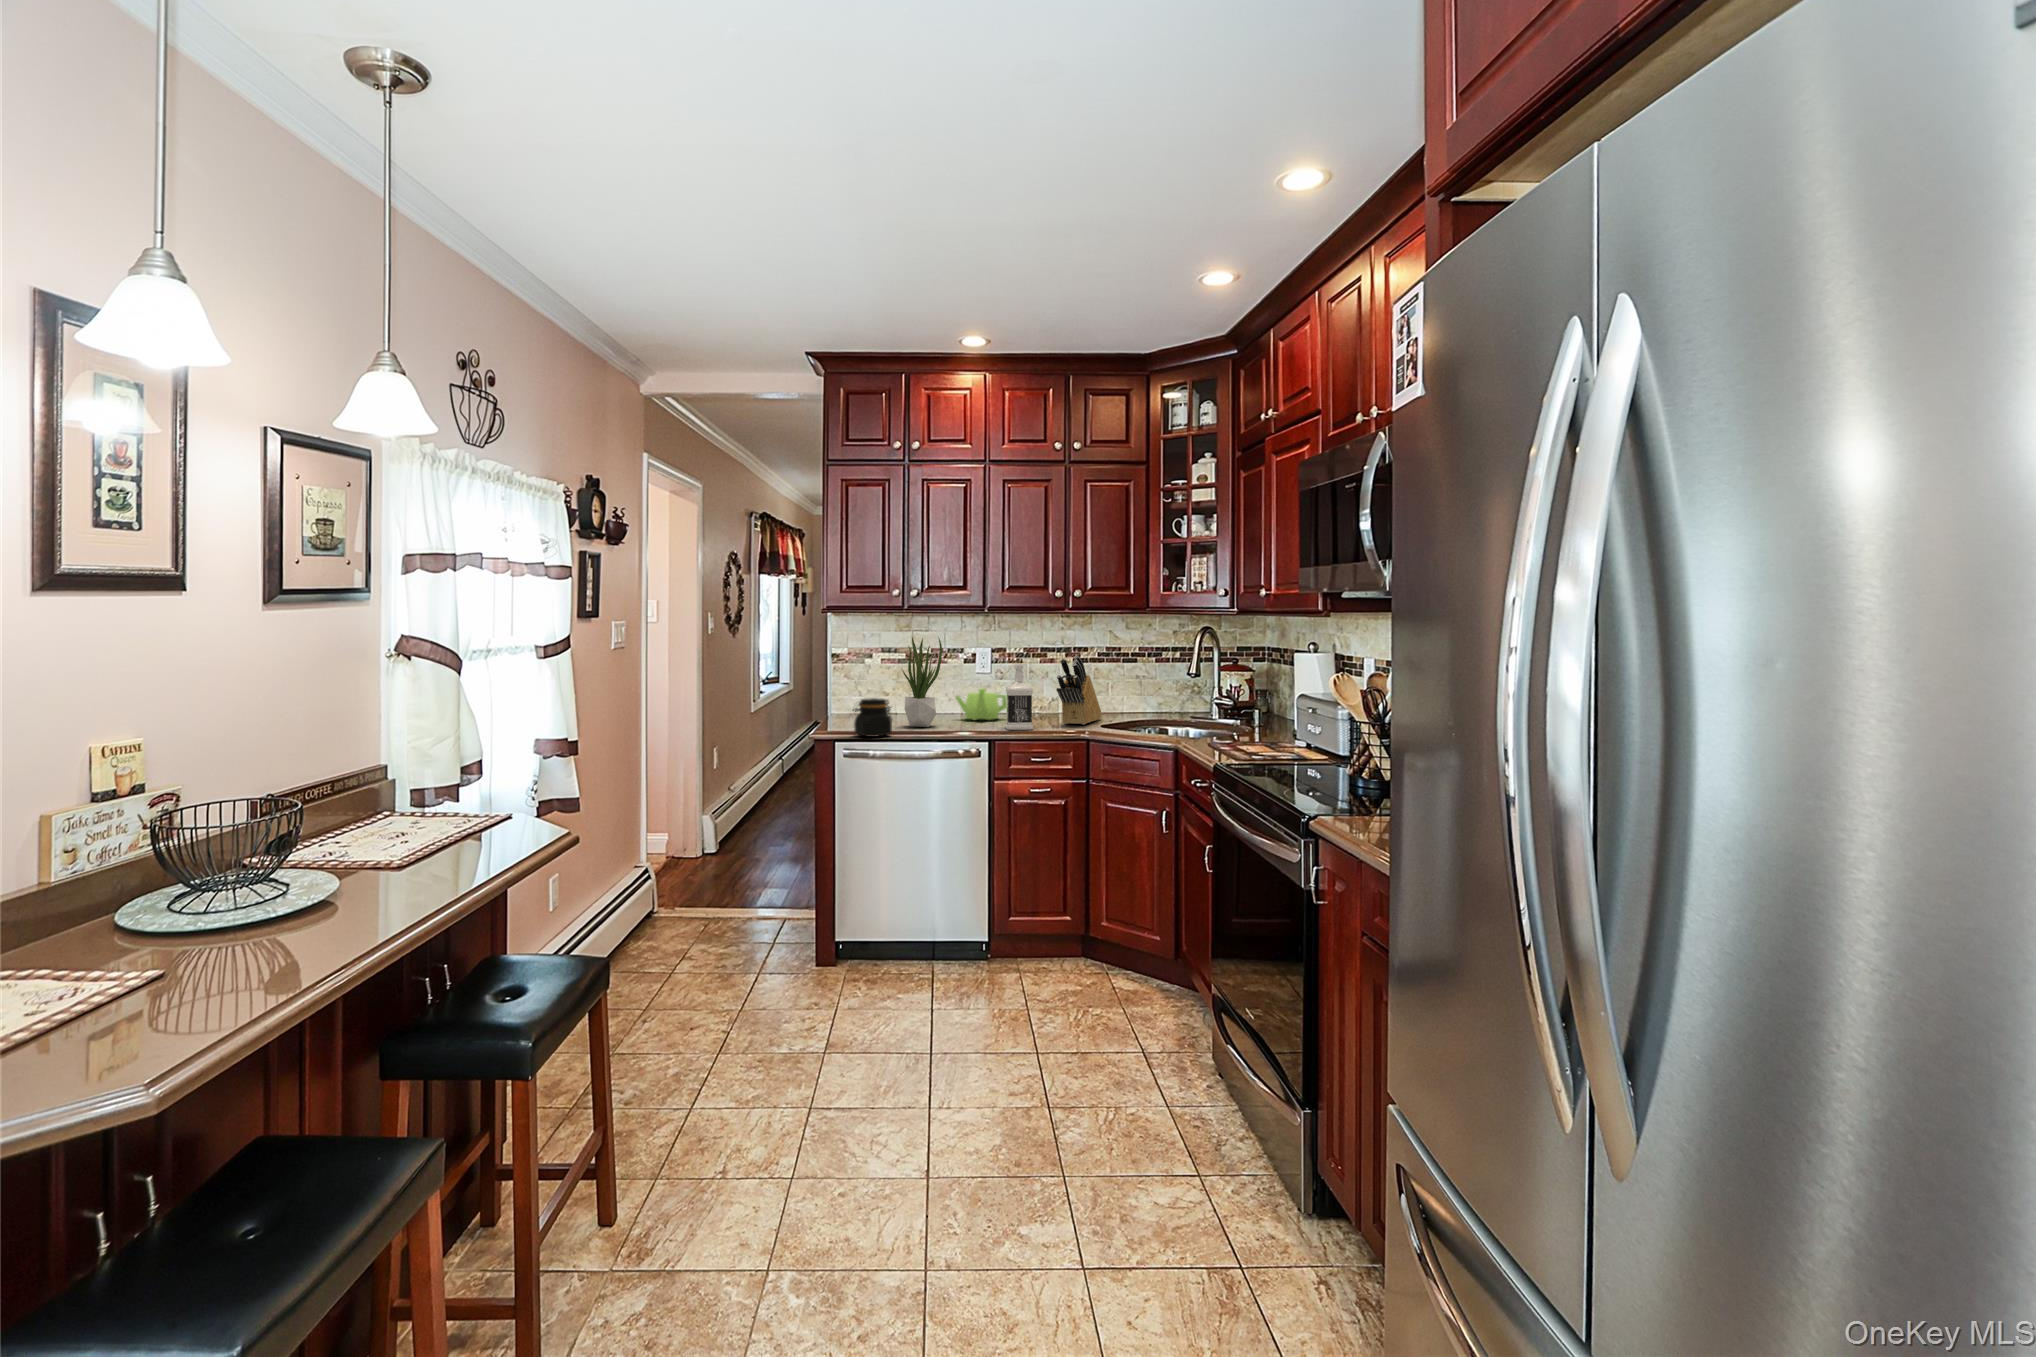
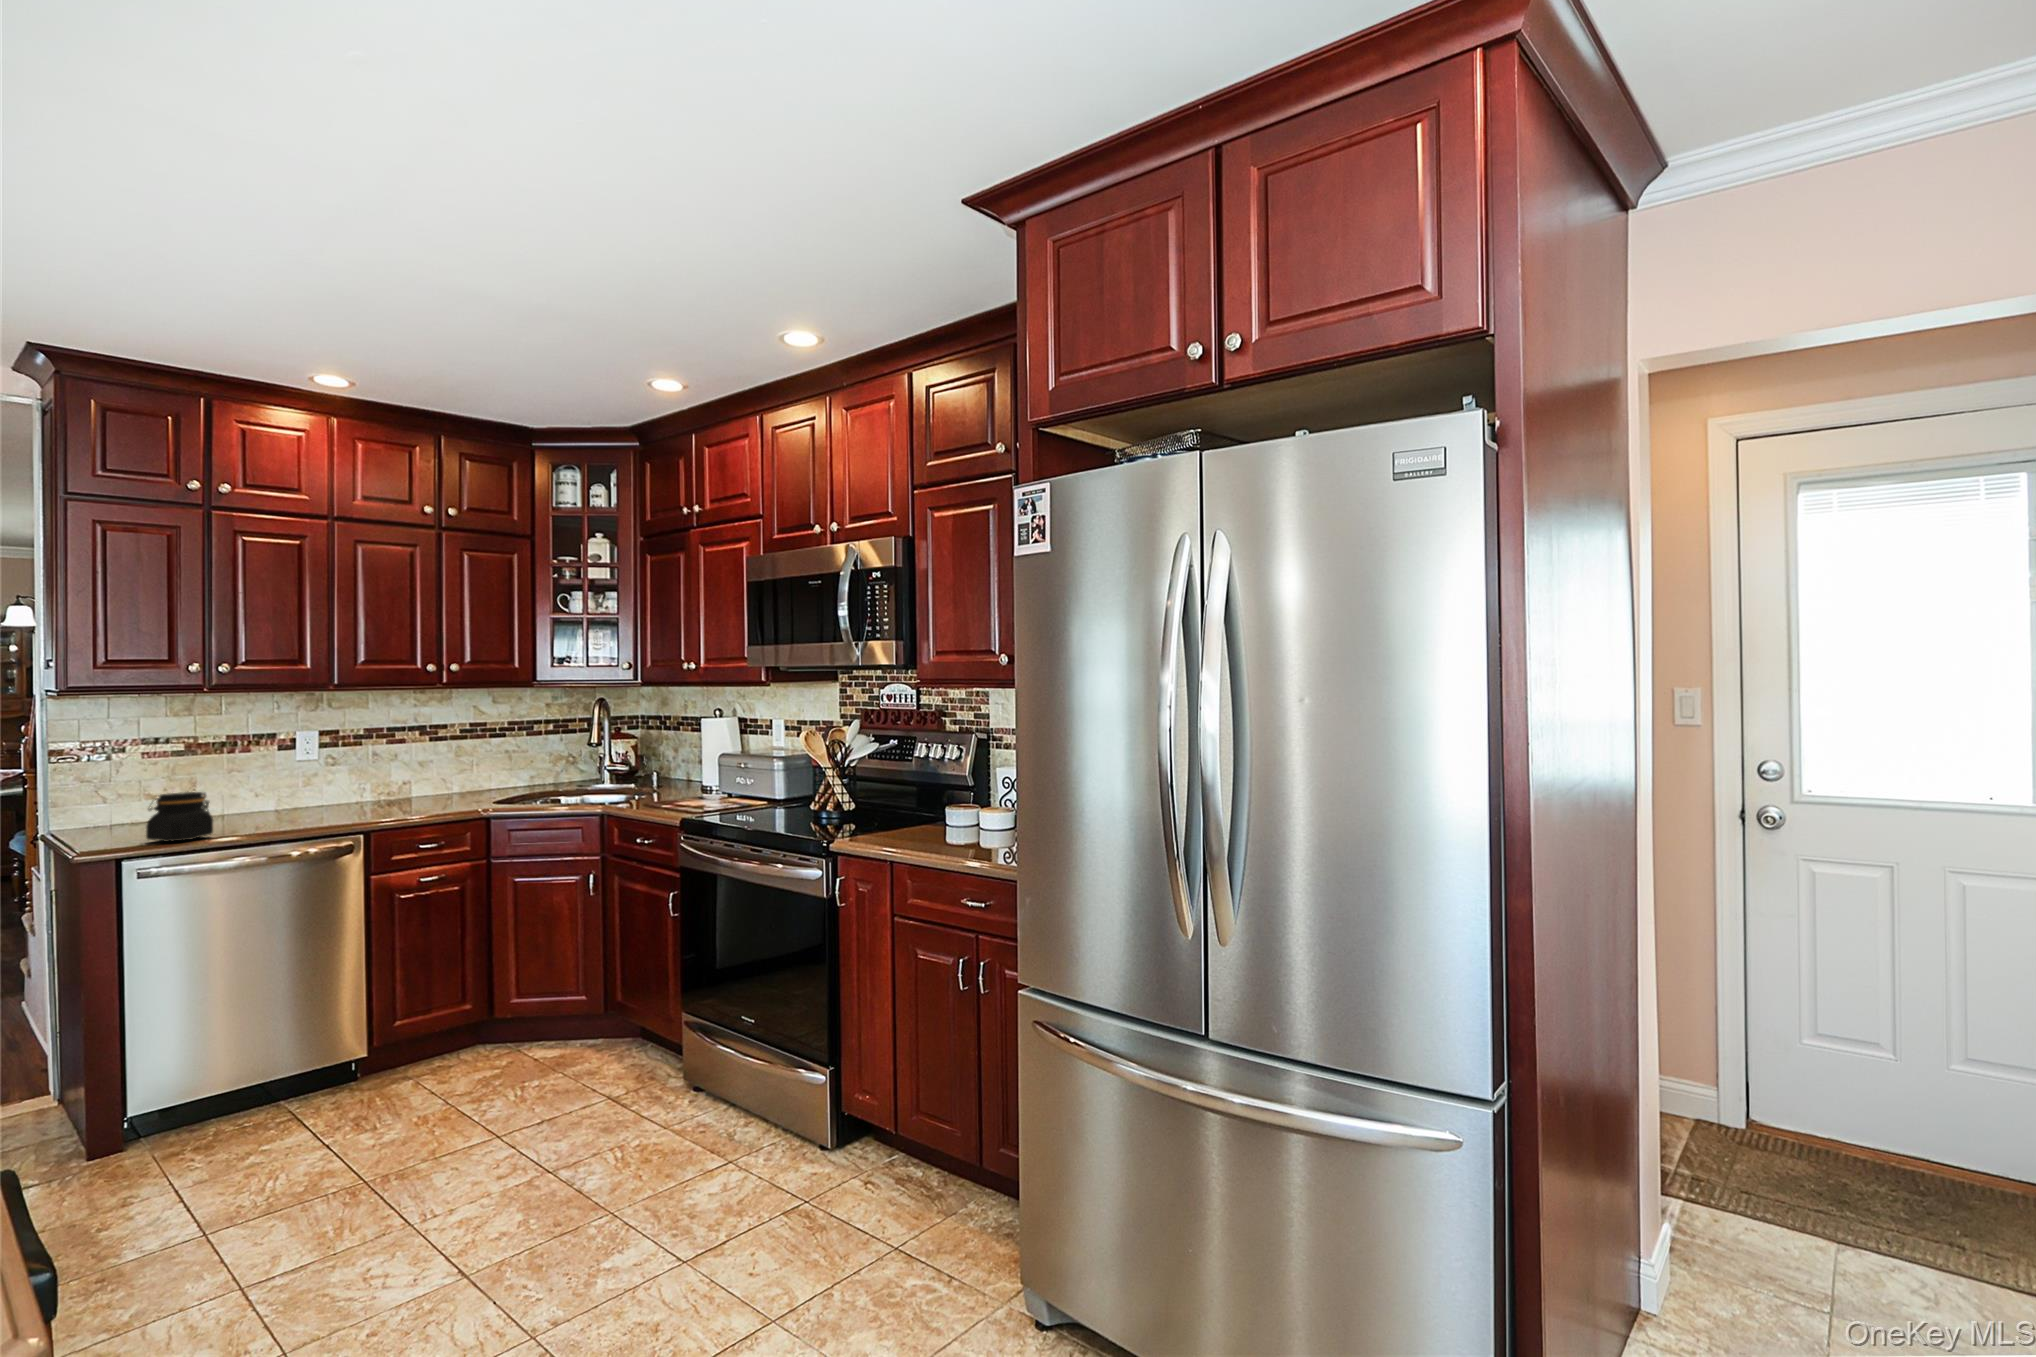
potted plant: present [902,637,942,727] -> none [207,714,270,826]
knife block: present [1056,655,1102,725] -> none [431,730,471,804]
bottle: present [1005,664,1033,730] -> none [365,741,407,815]
teapot: present [956,689,1006,721] -> none [271,775,349,813]

